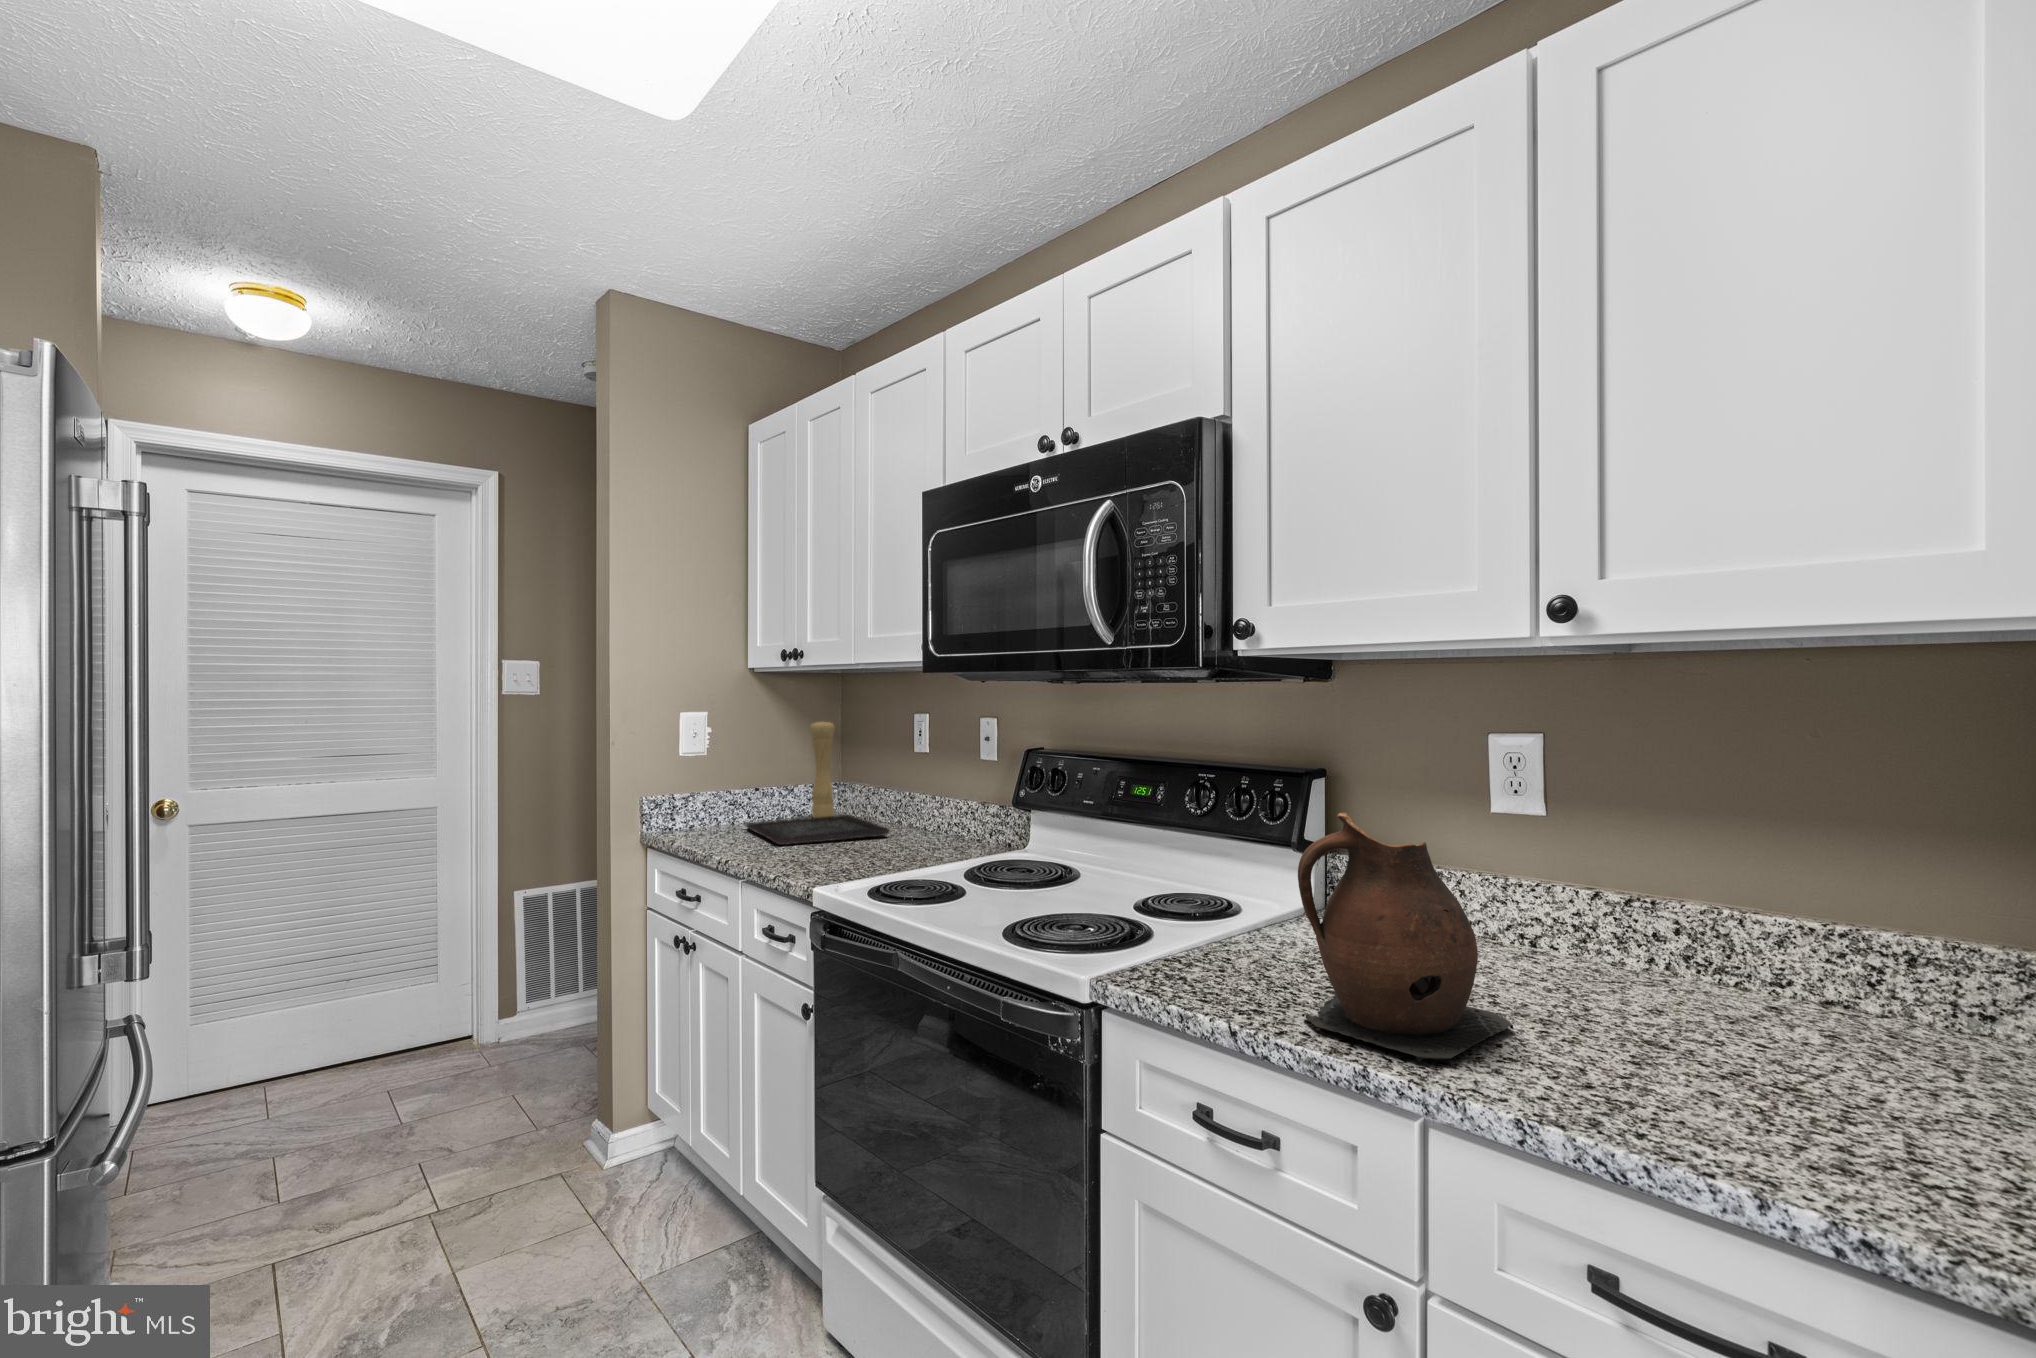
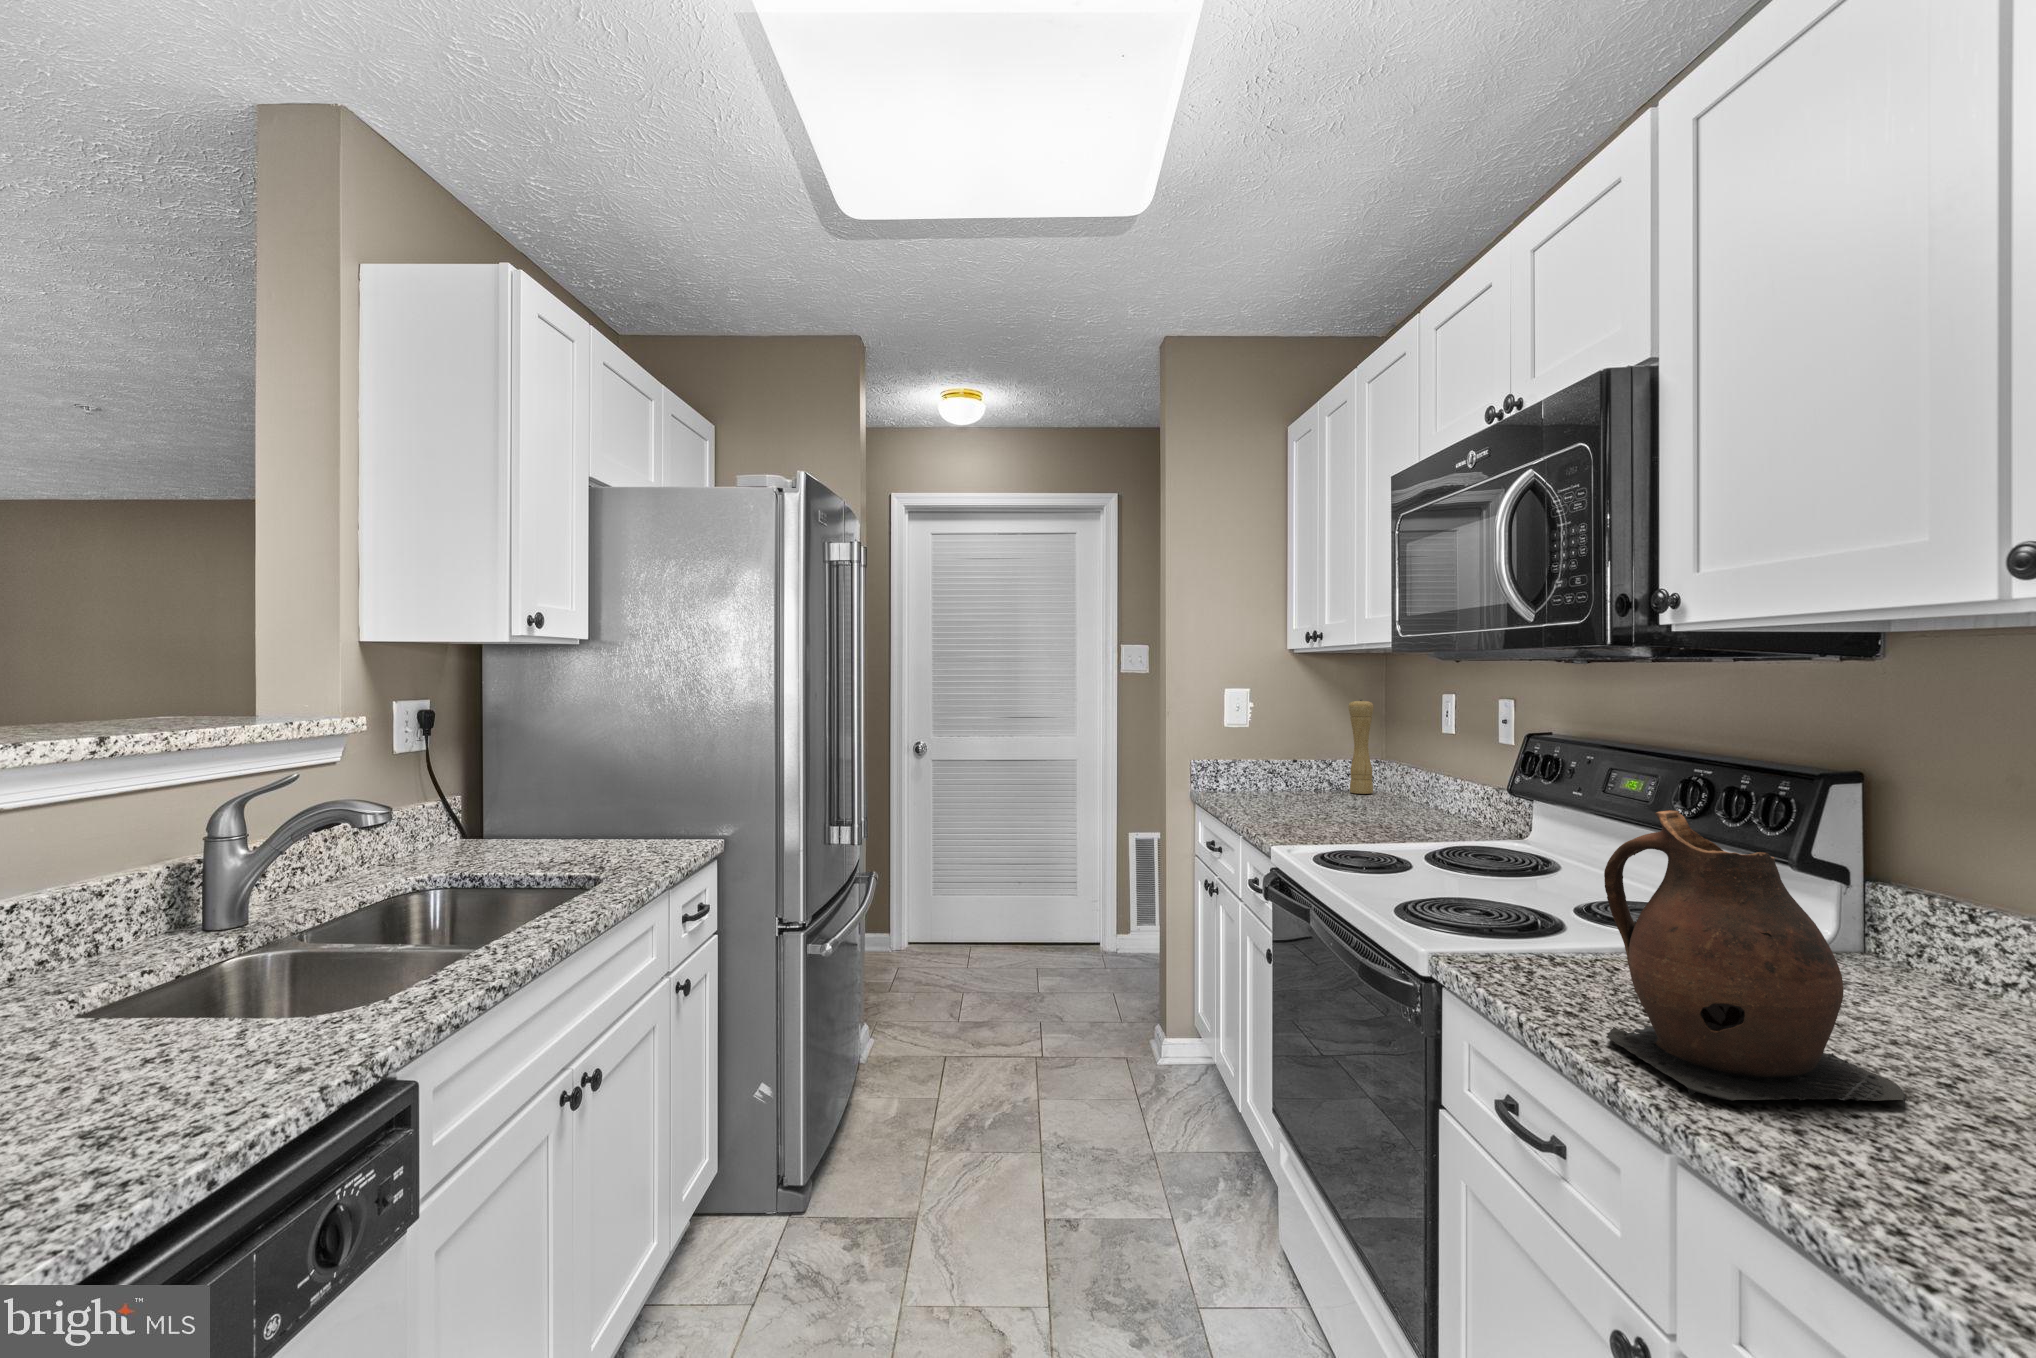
tray: present [746,815,889,845] -> none [1277,791,1403,814]

